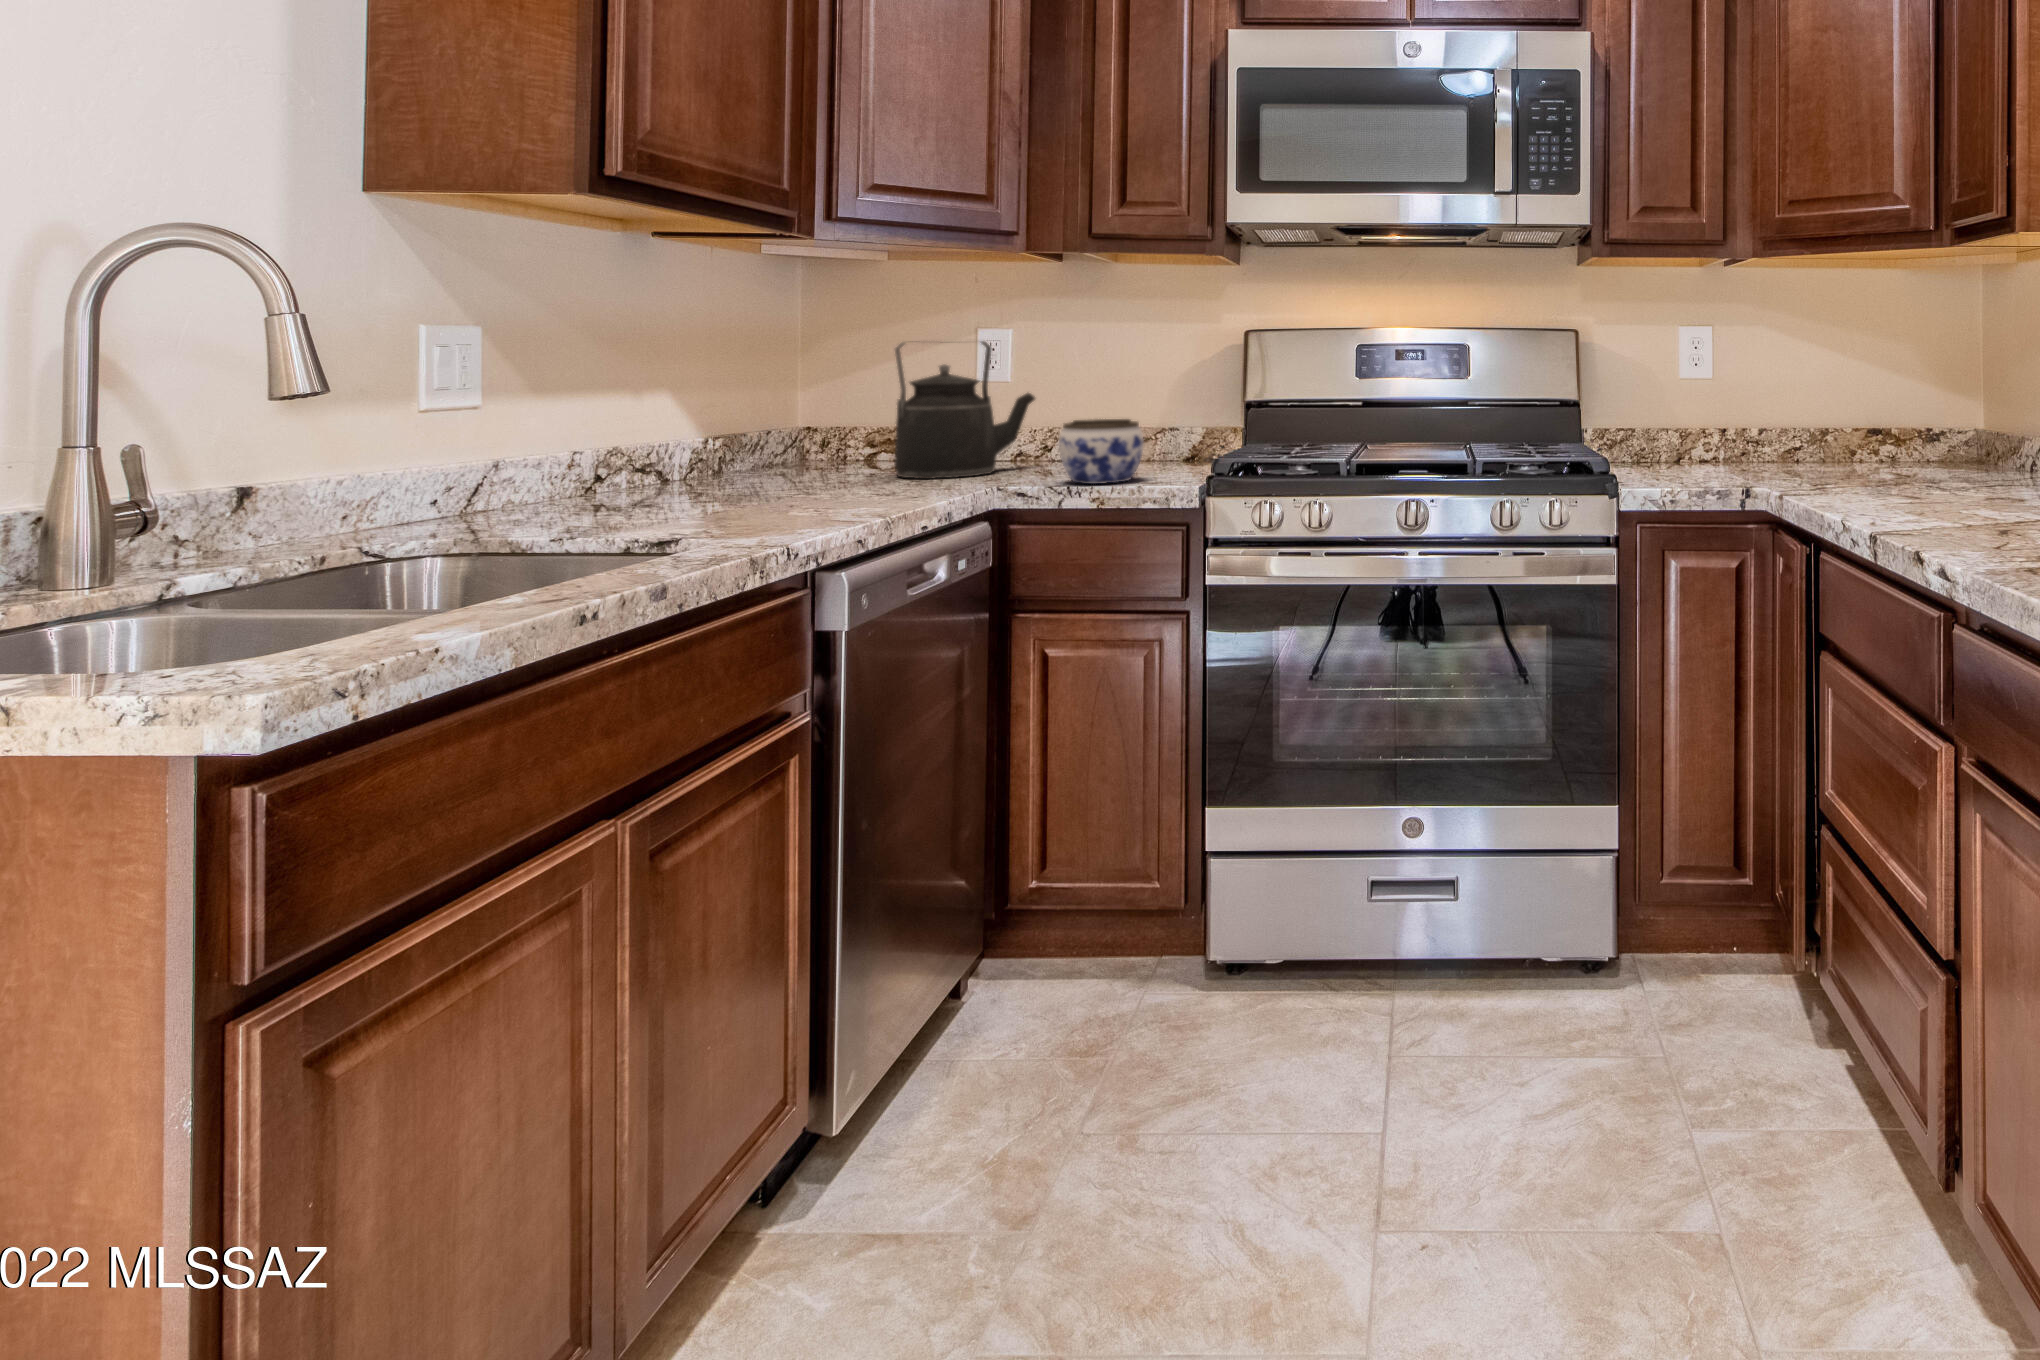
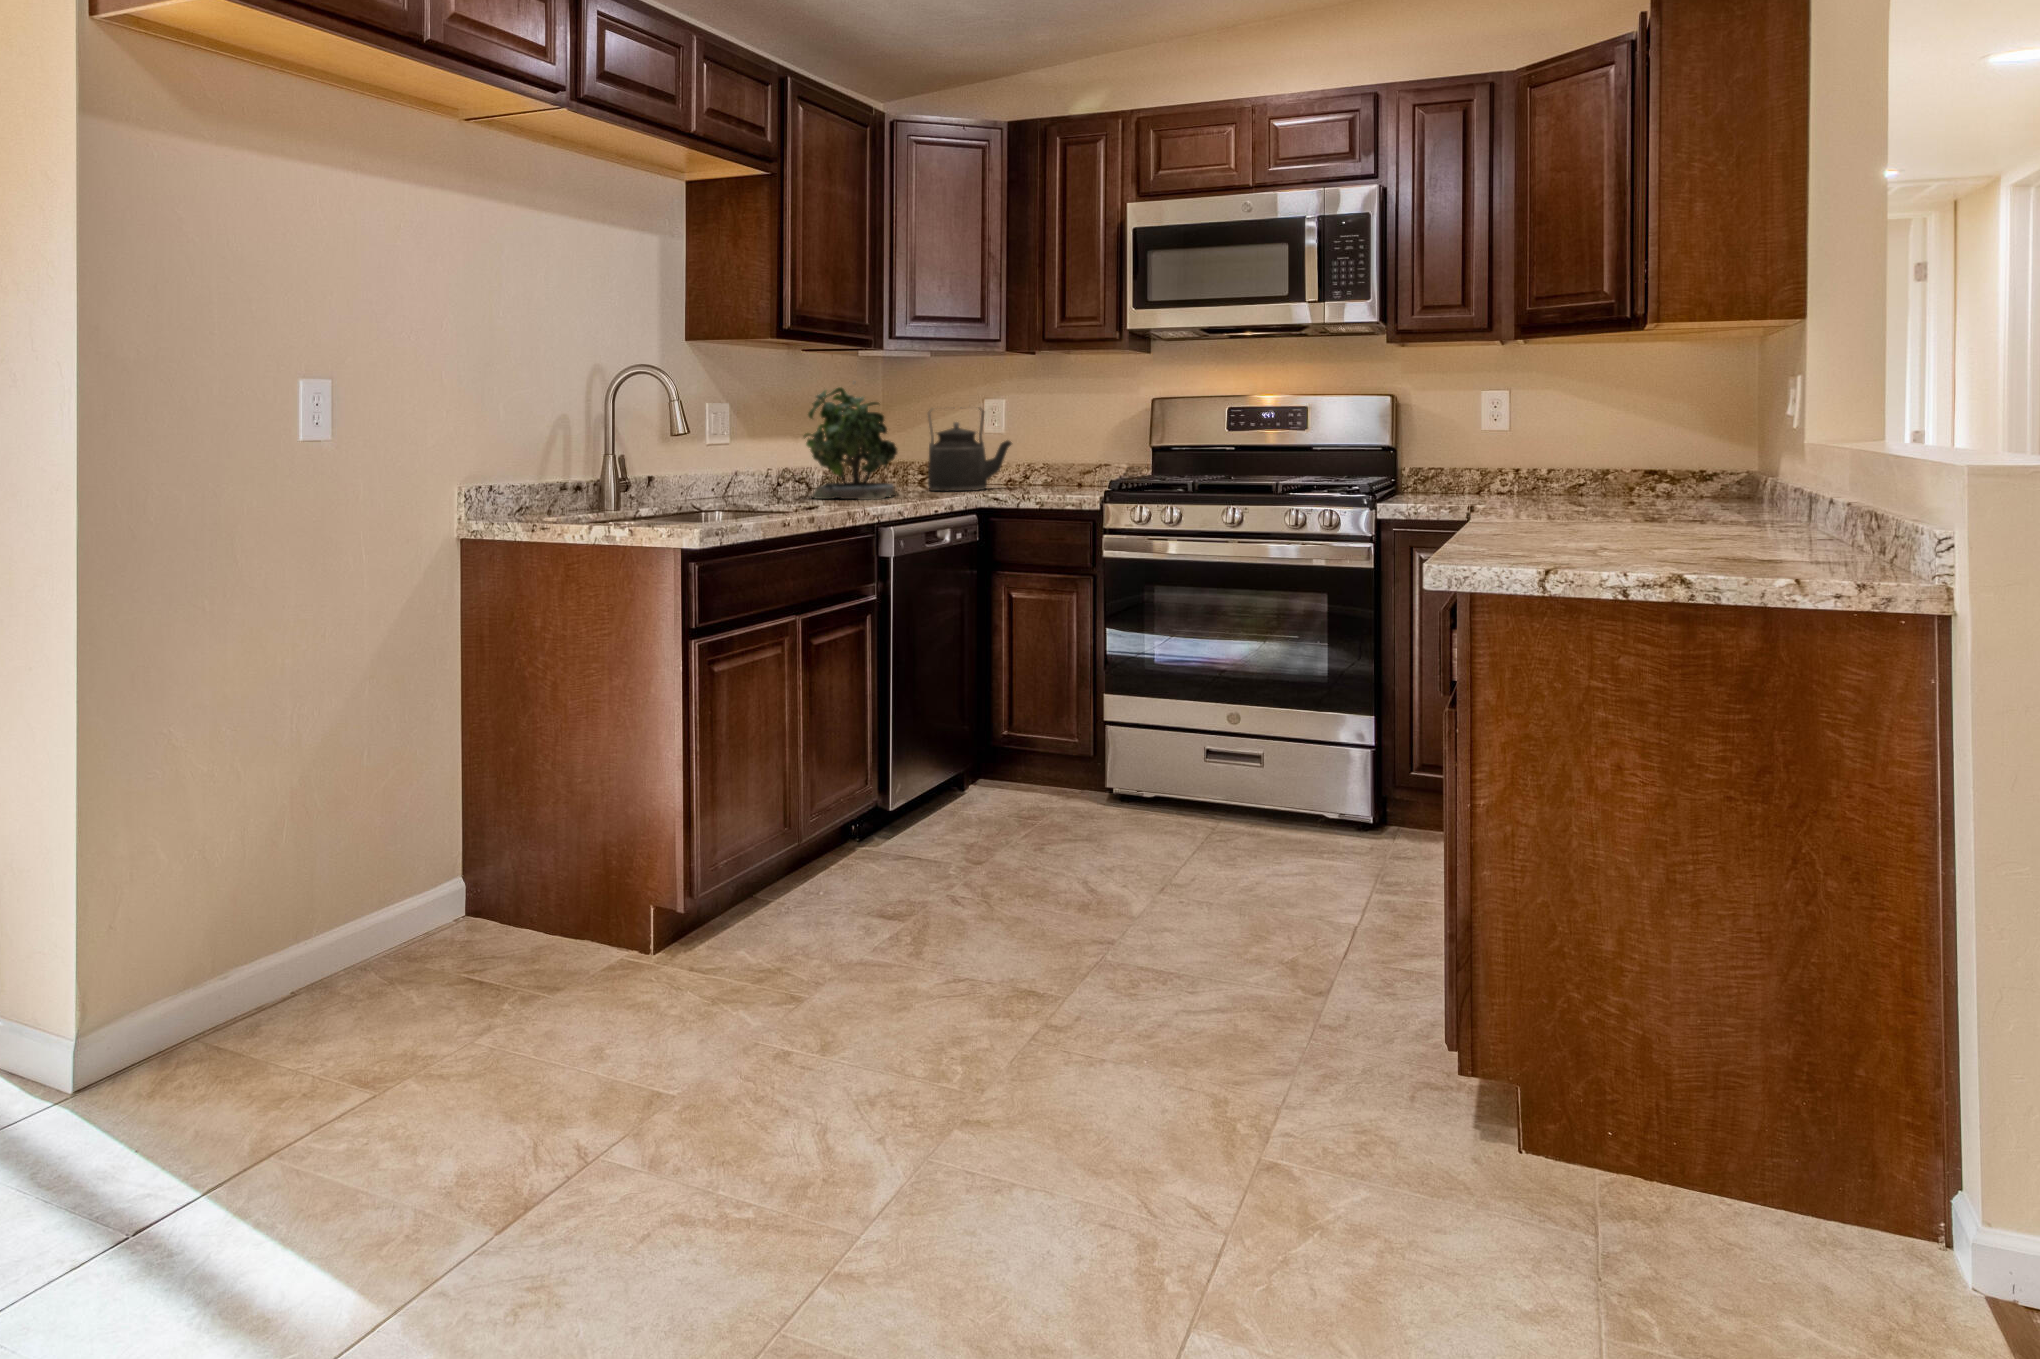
potted plant: none [650,289,847,507] -> present [804,387,897,500]
jar: present [1059,419,1144,484] -> none [1017,455,1068,494]

